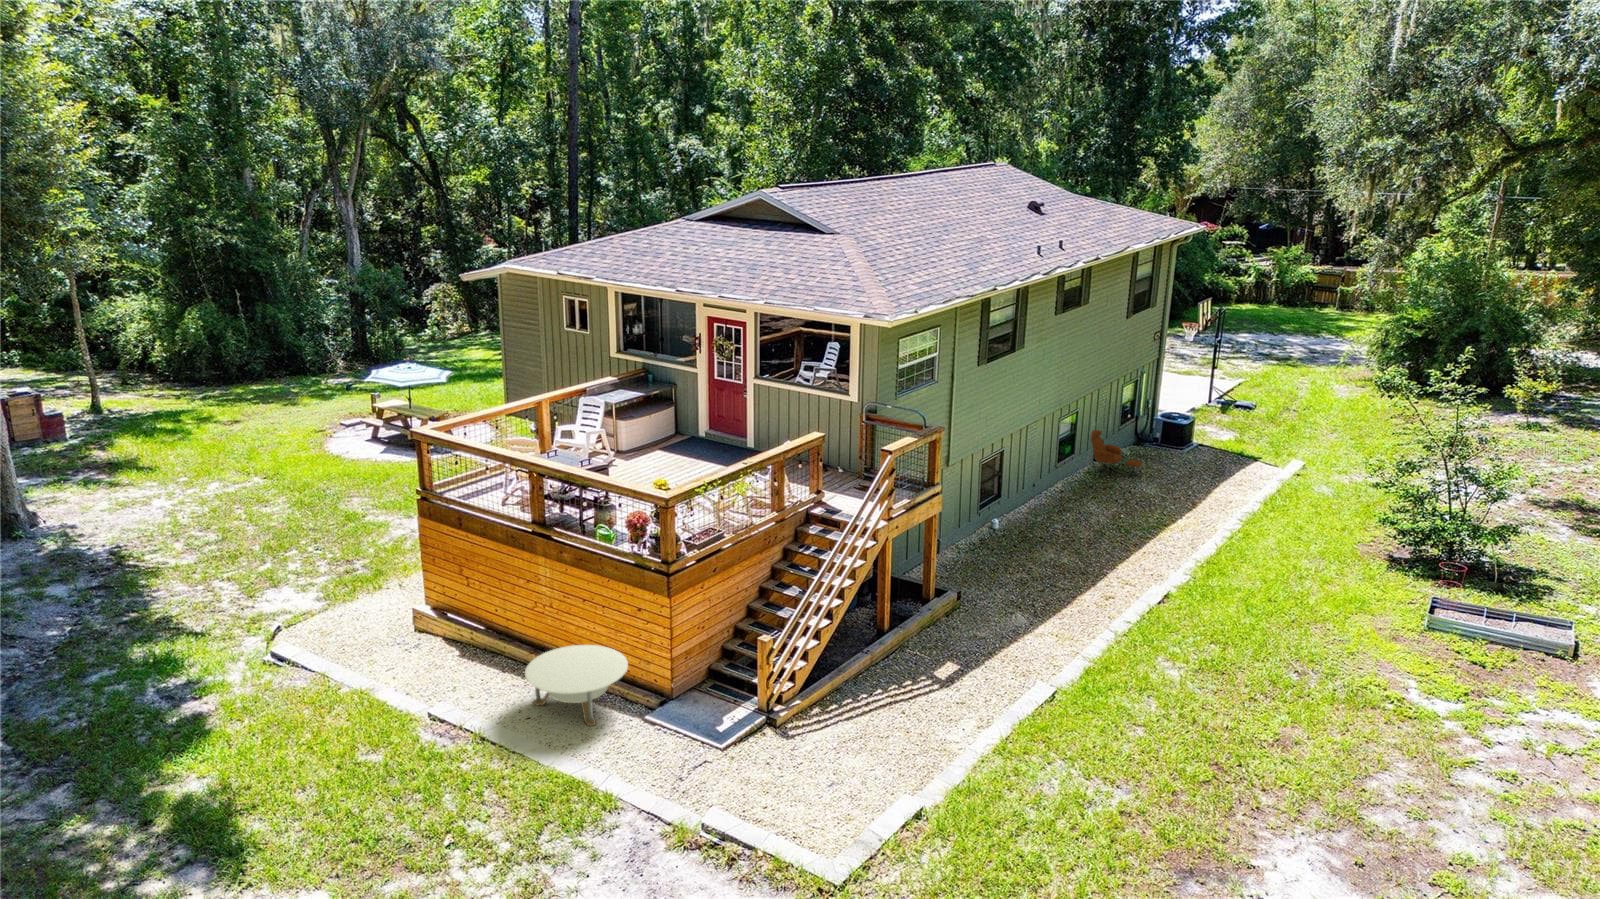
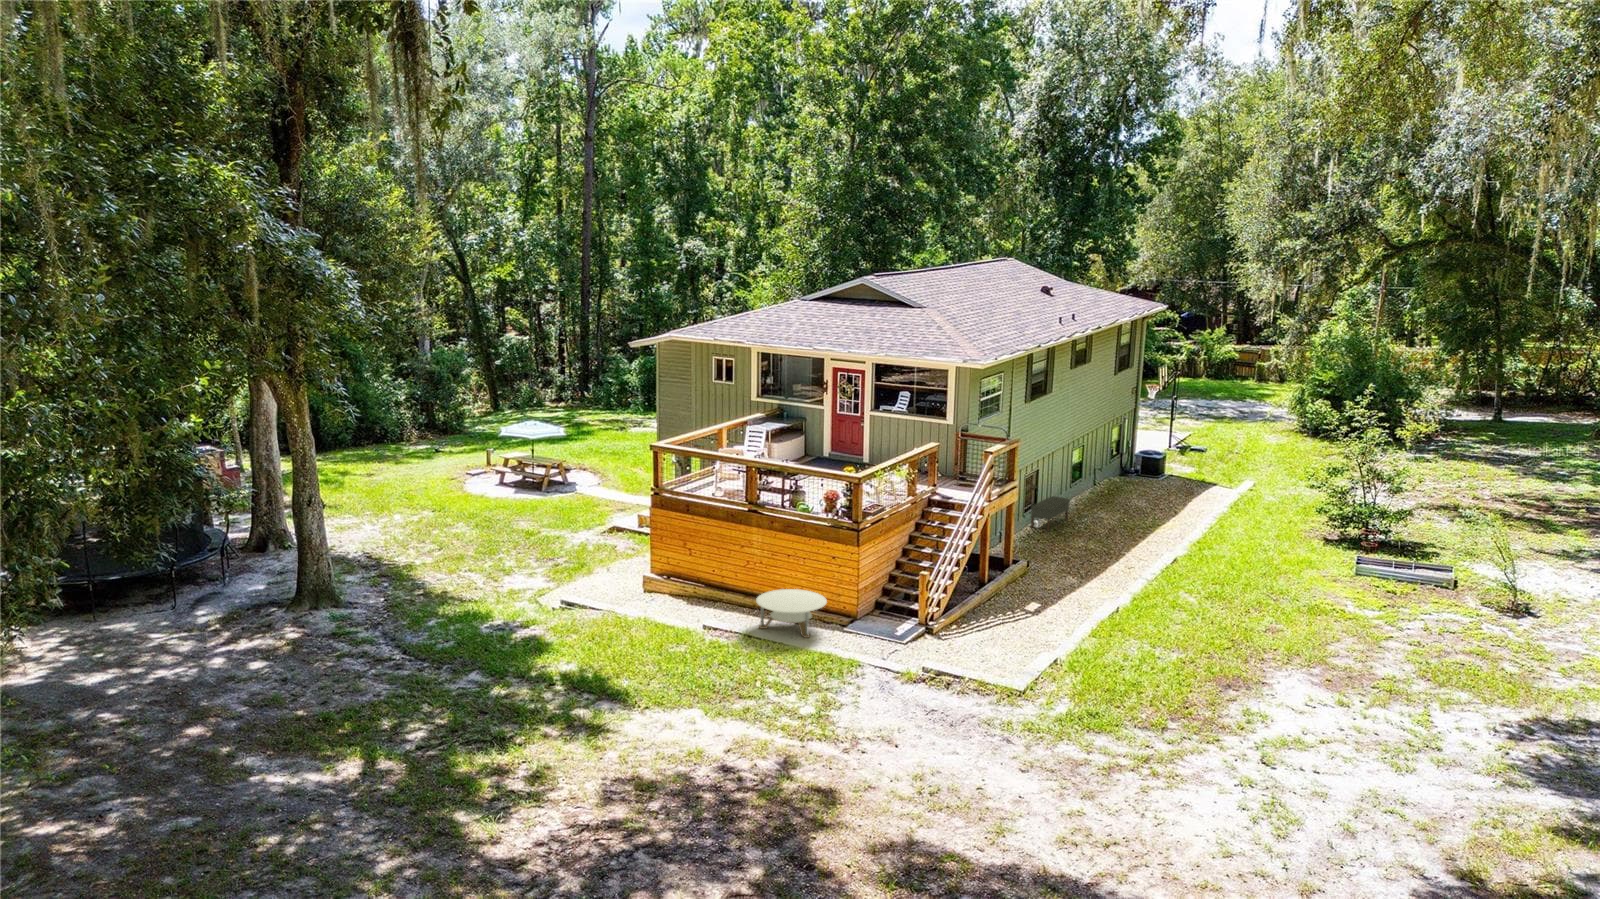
lounge chair: present [1091,430,1142,474] -> none [1092,461,1134,497]
bench: none [989,483,1047,534] -> present [1031,496,1070,531]

